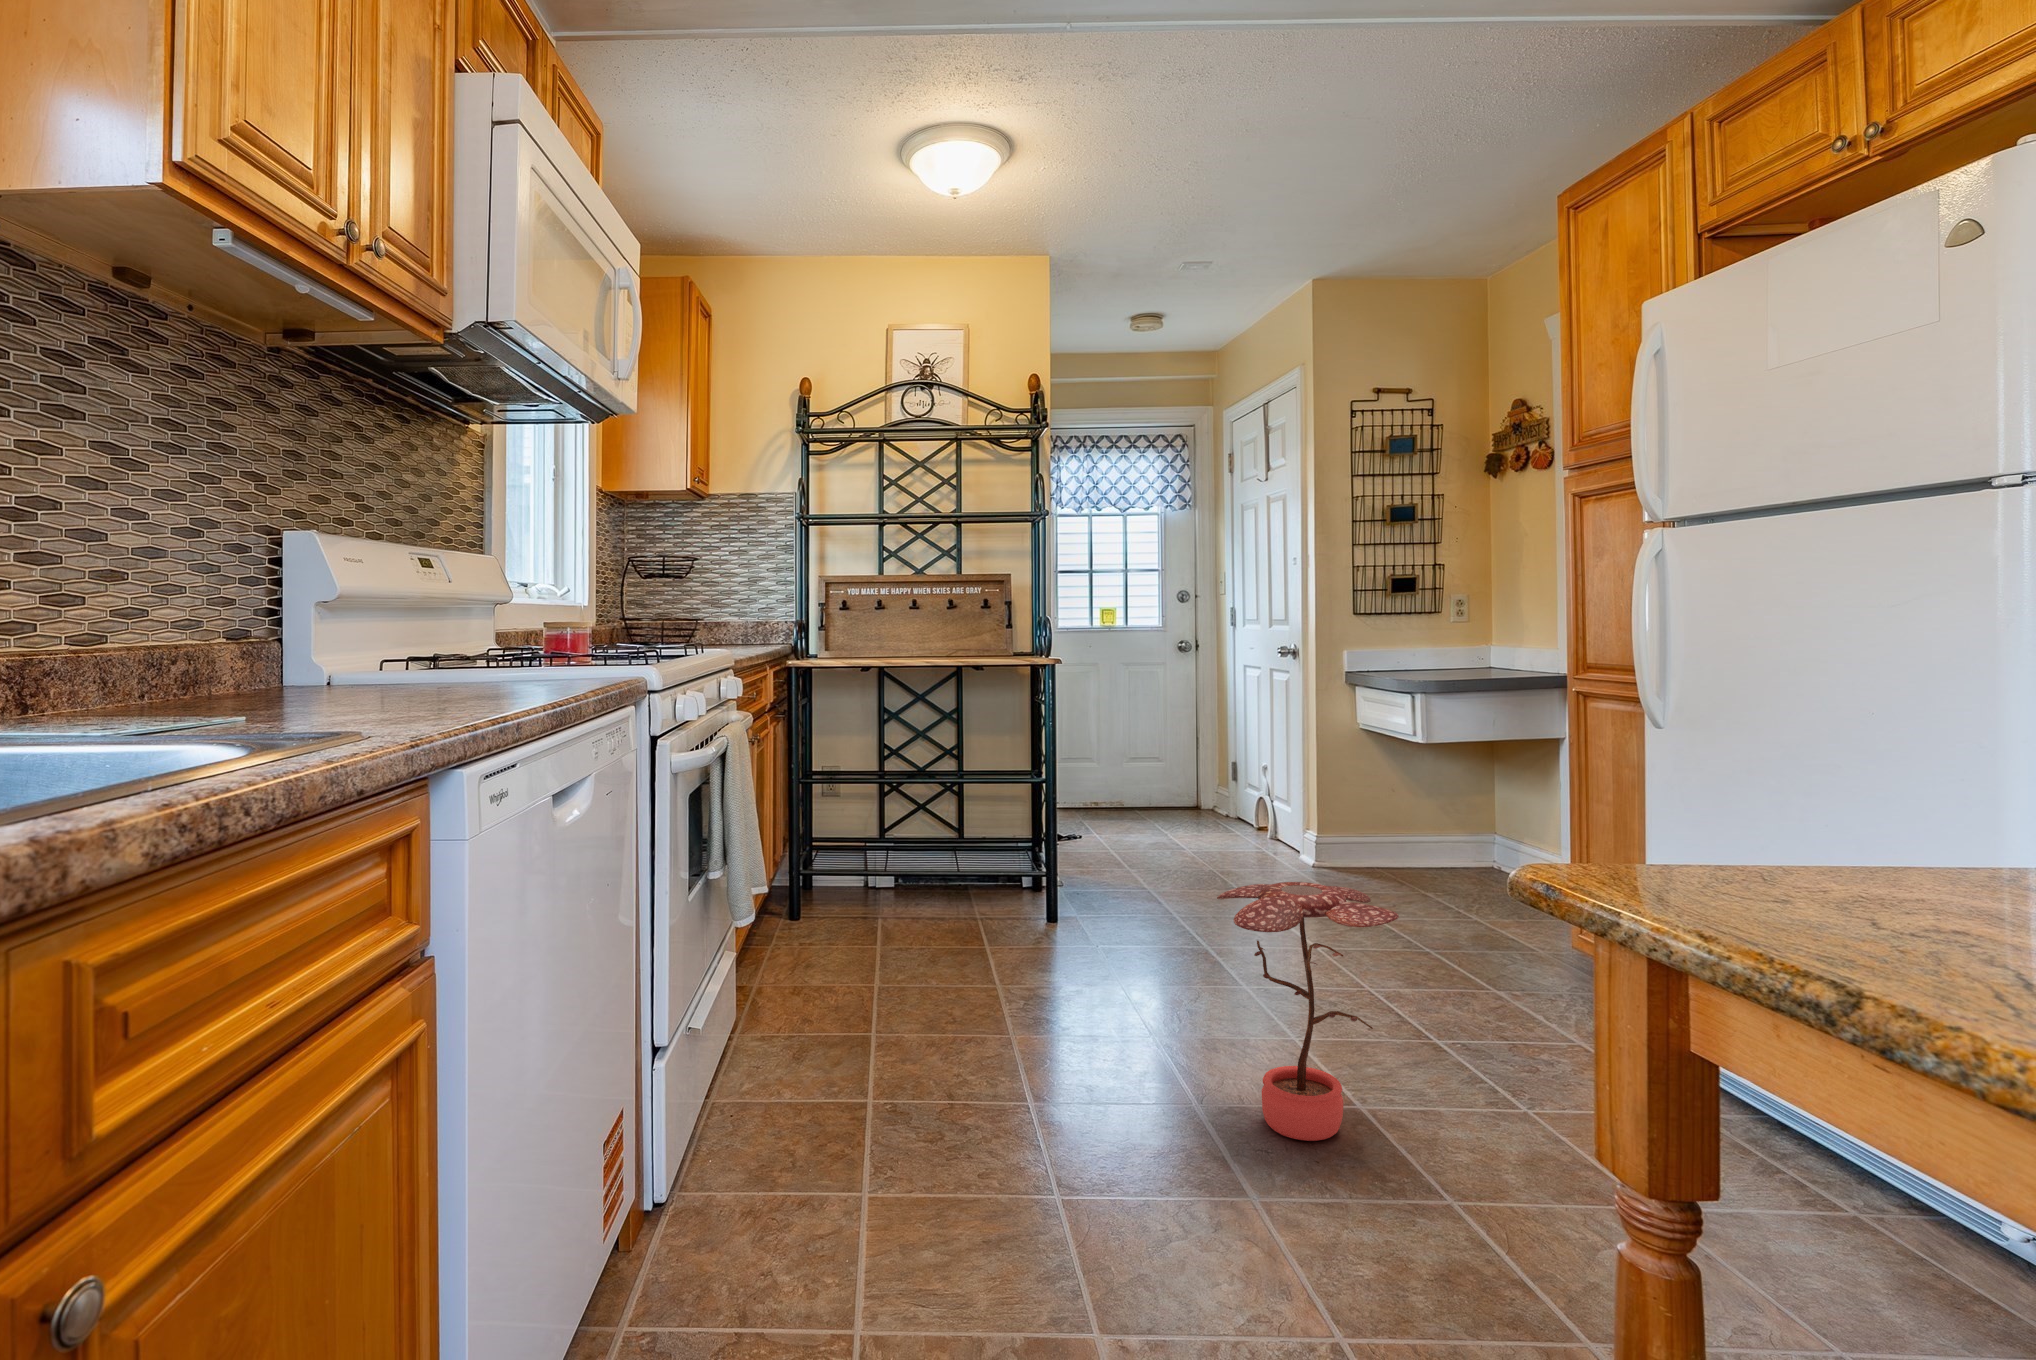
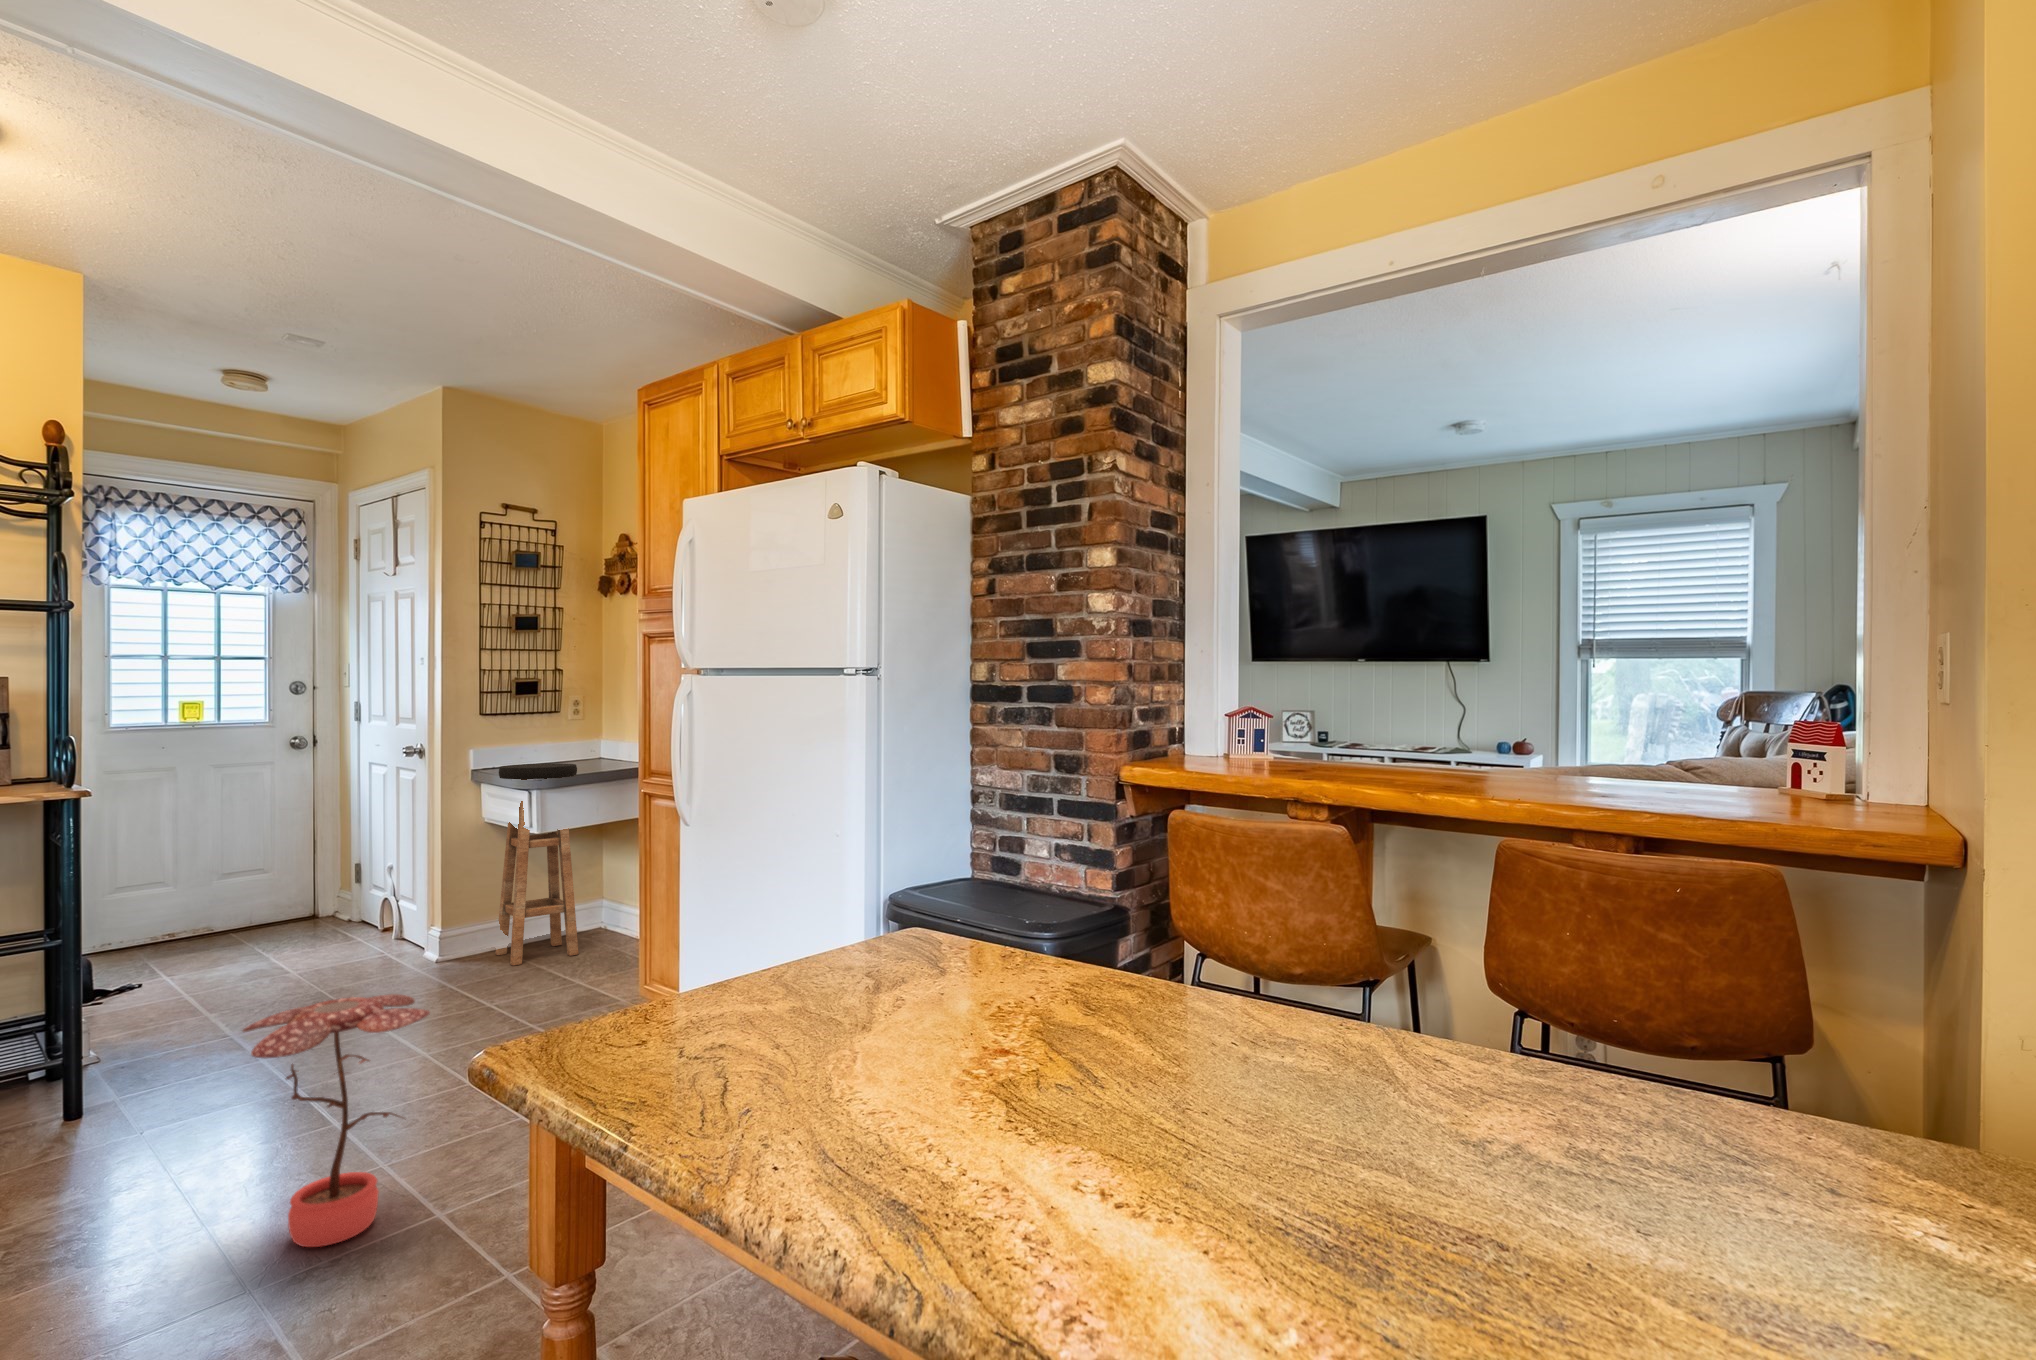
bar stool: none [1370,669,1461,882] -> present [495,763,579,966]

